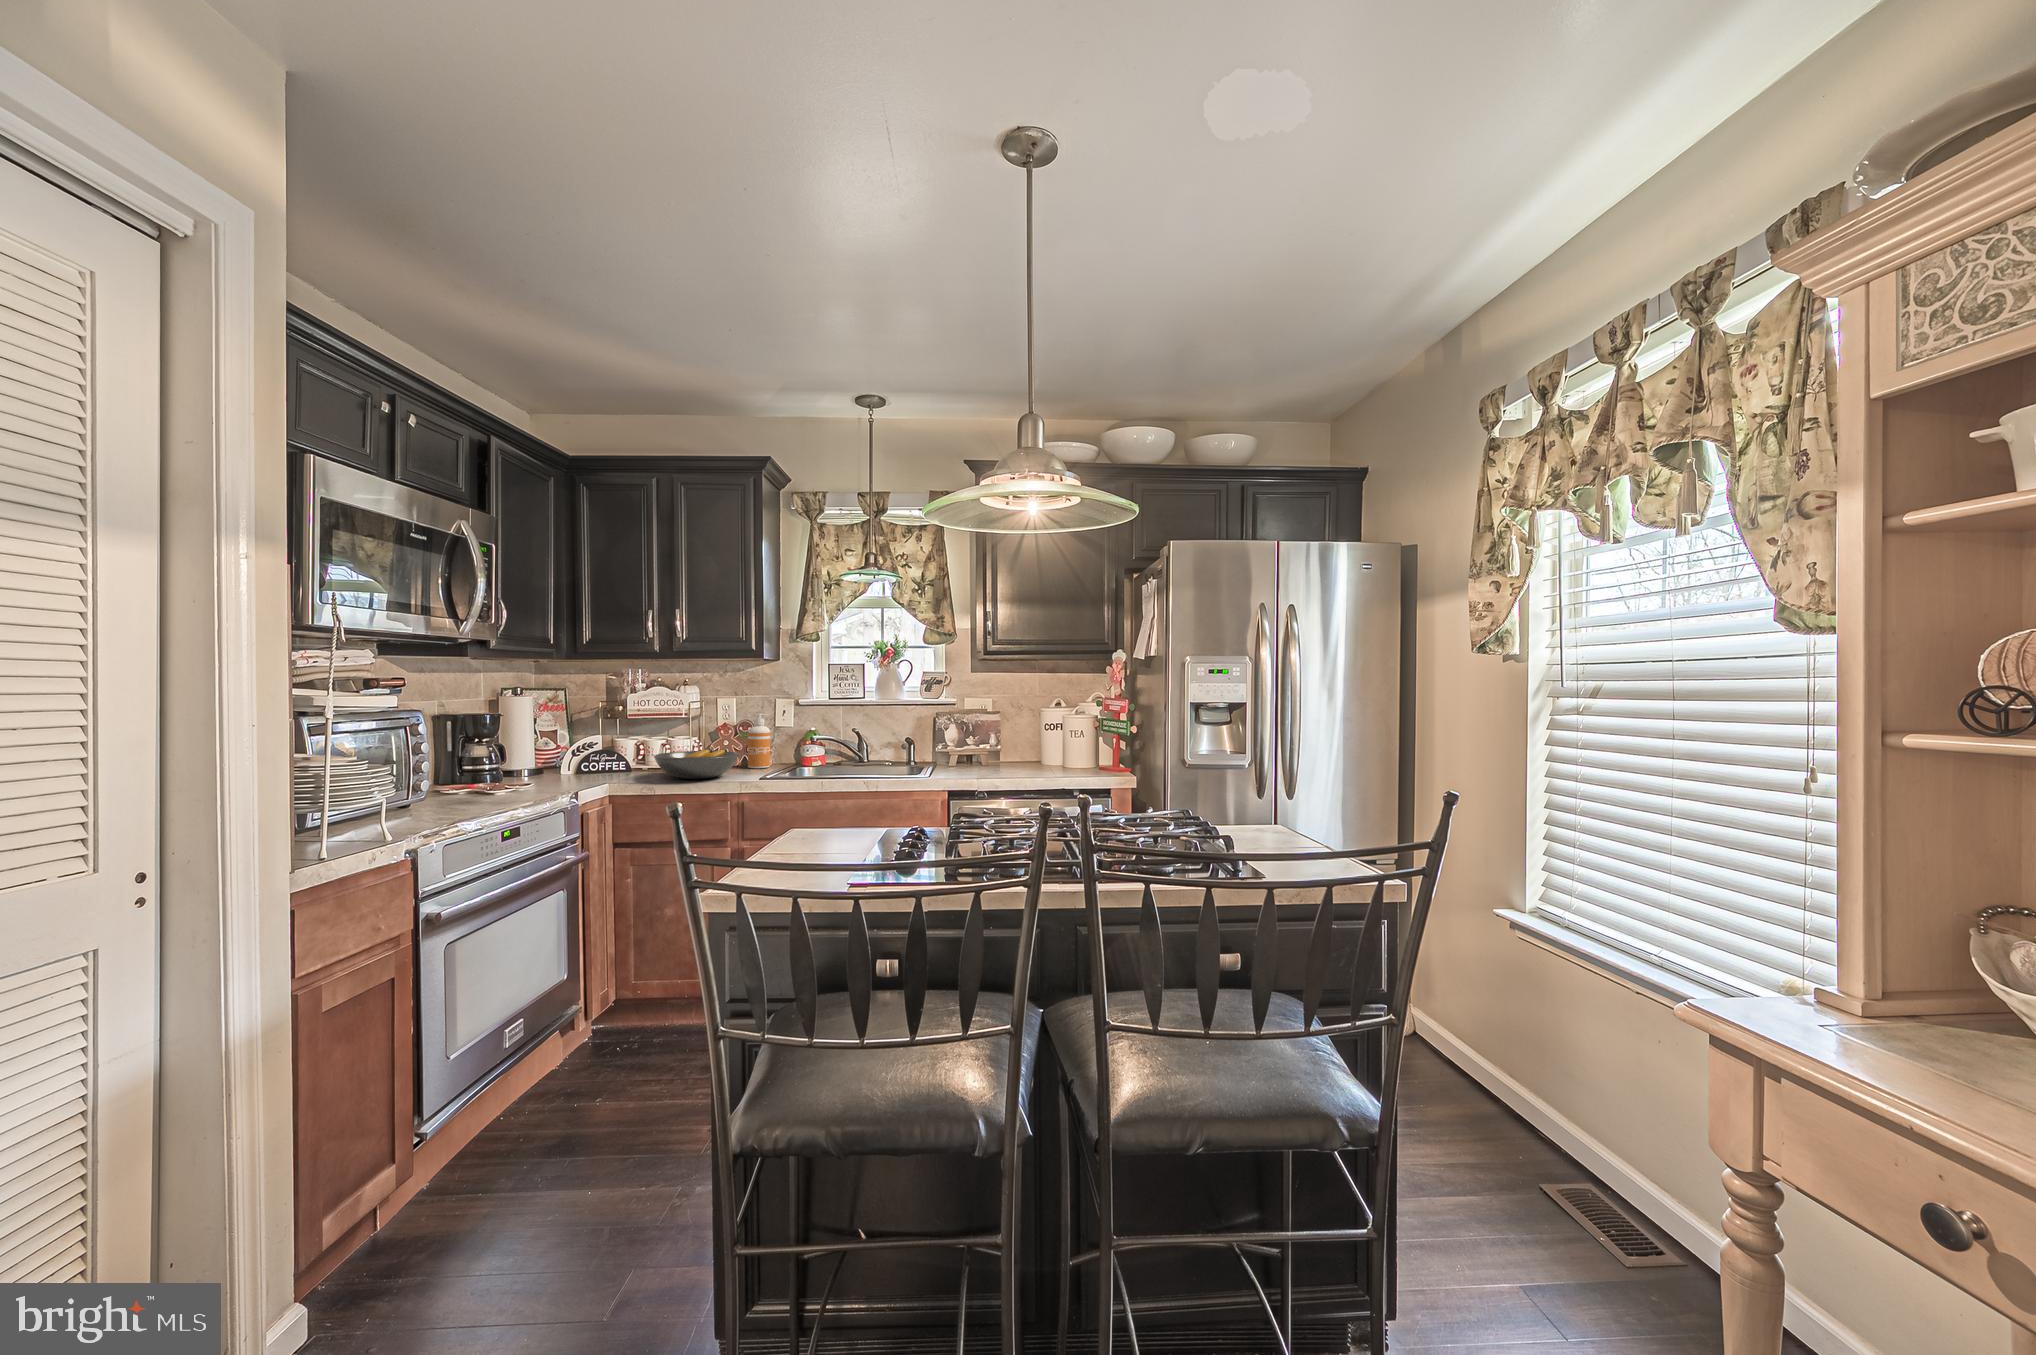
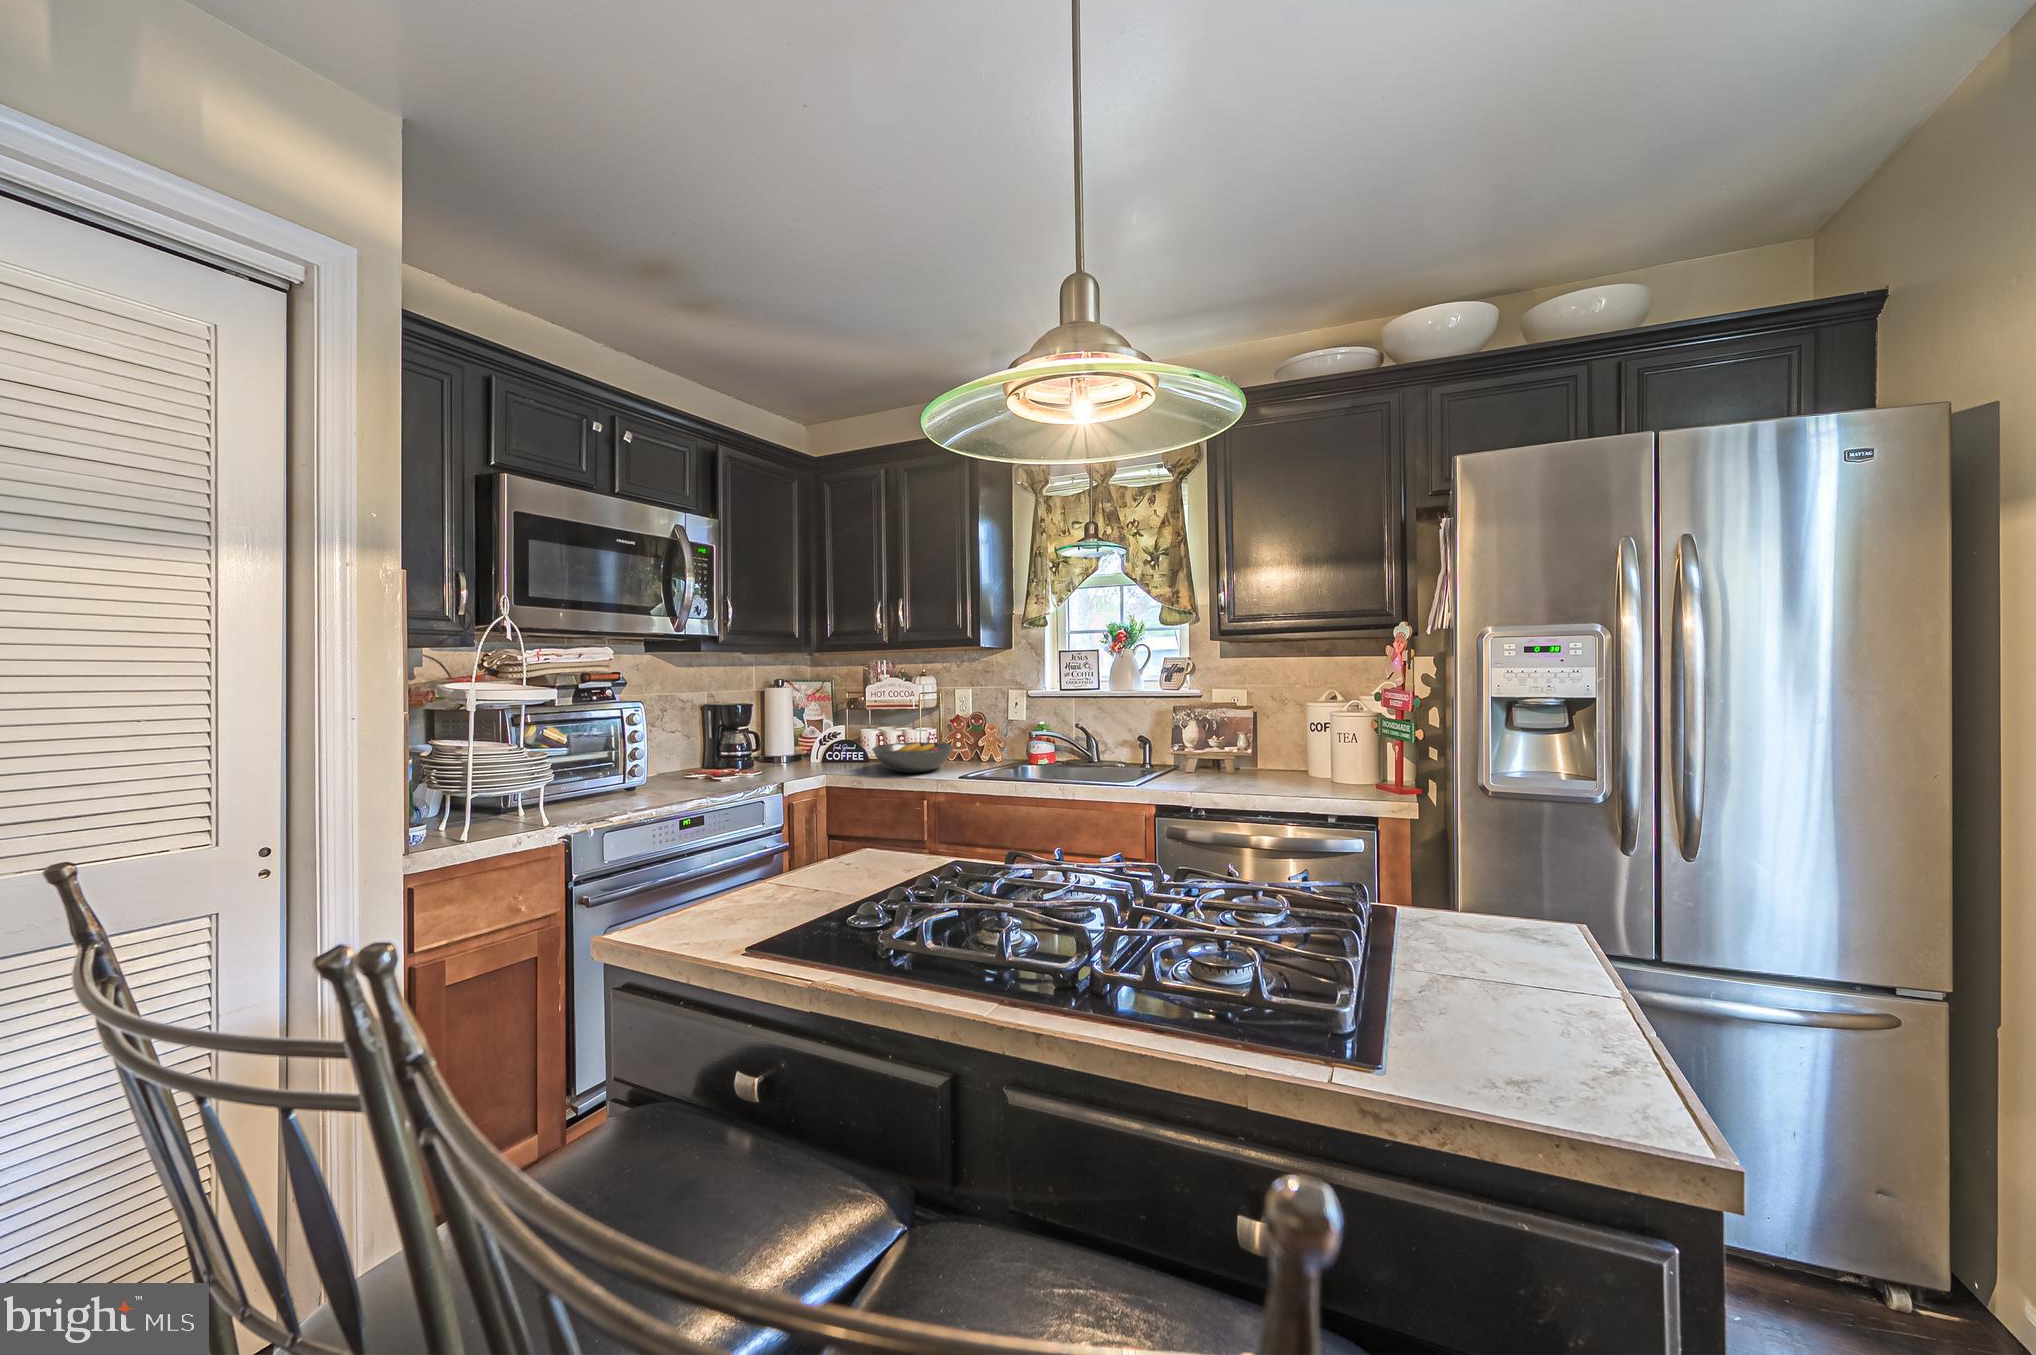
soap dispenser: present [748,713,770,768] -> none [974,705,998,762]

